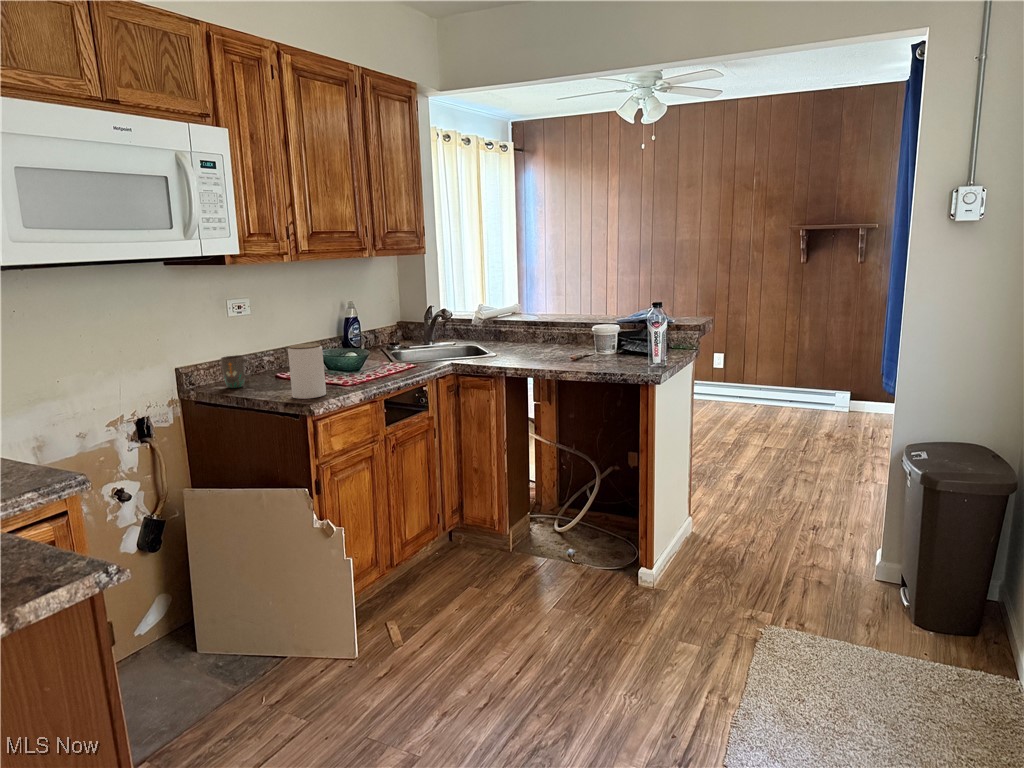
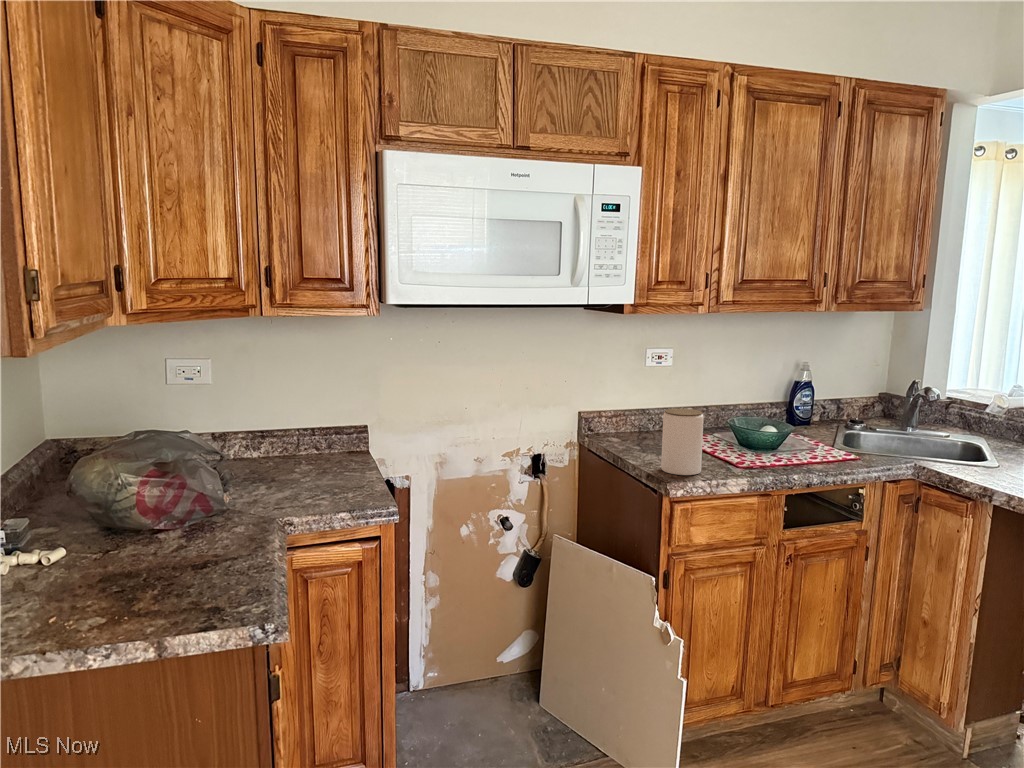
mug: present [221,355,254,388] -> none [618,408,649,443]

